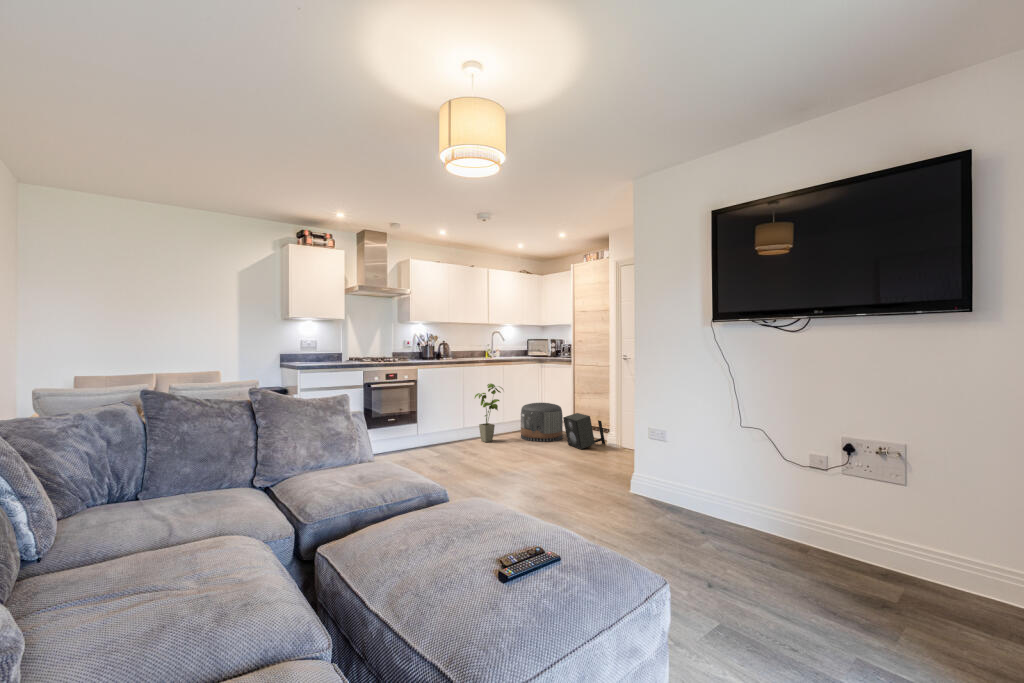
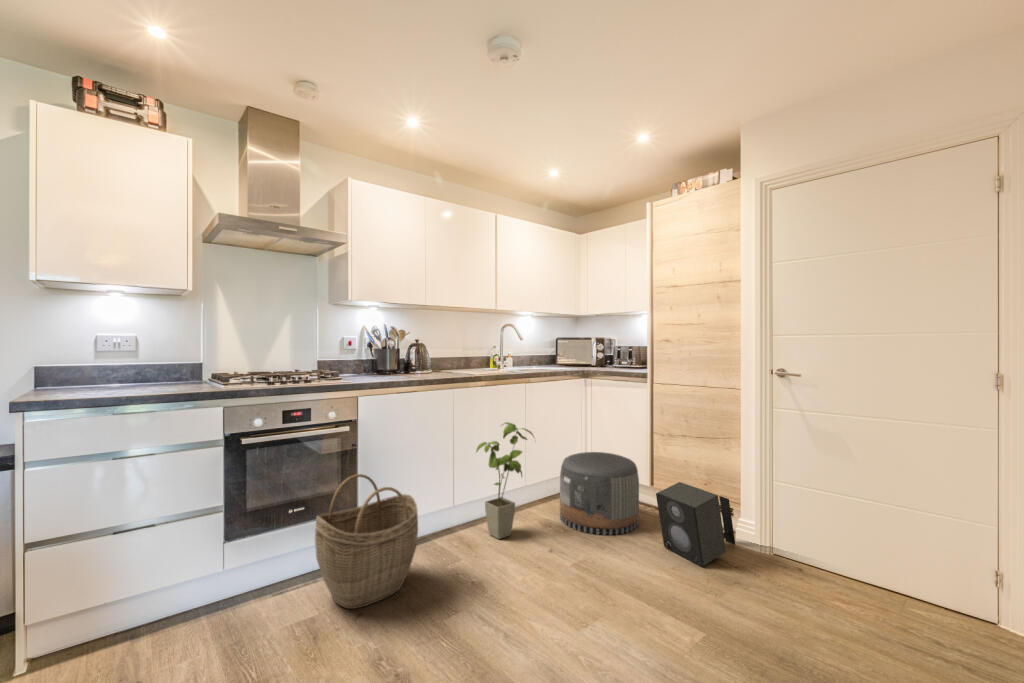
woven basket: none [402,403,446,456] -> present [315,474,418,609]

